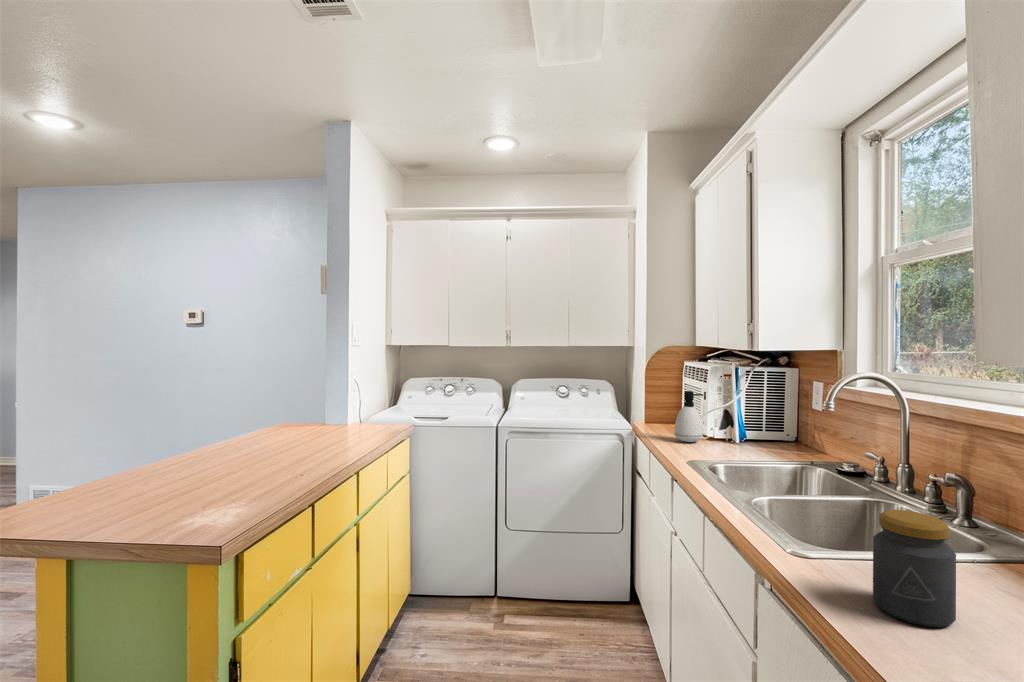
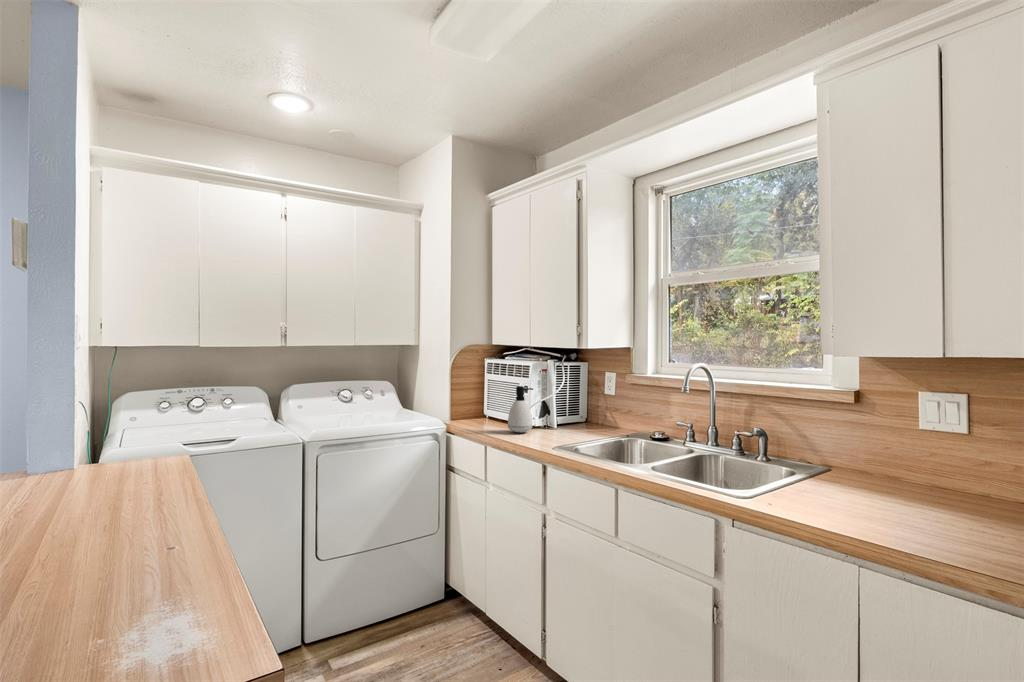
jar: present [873,510,956,627] -> none [820,450,868,517]

